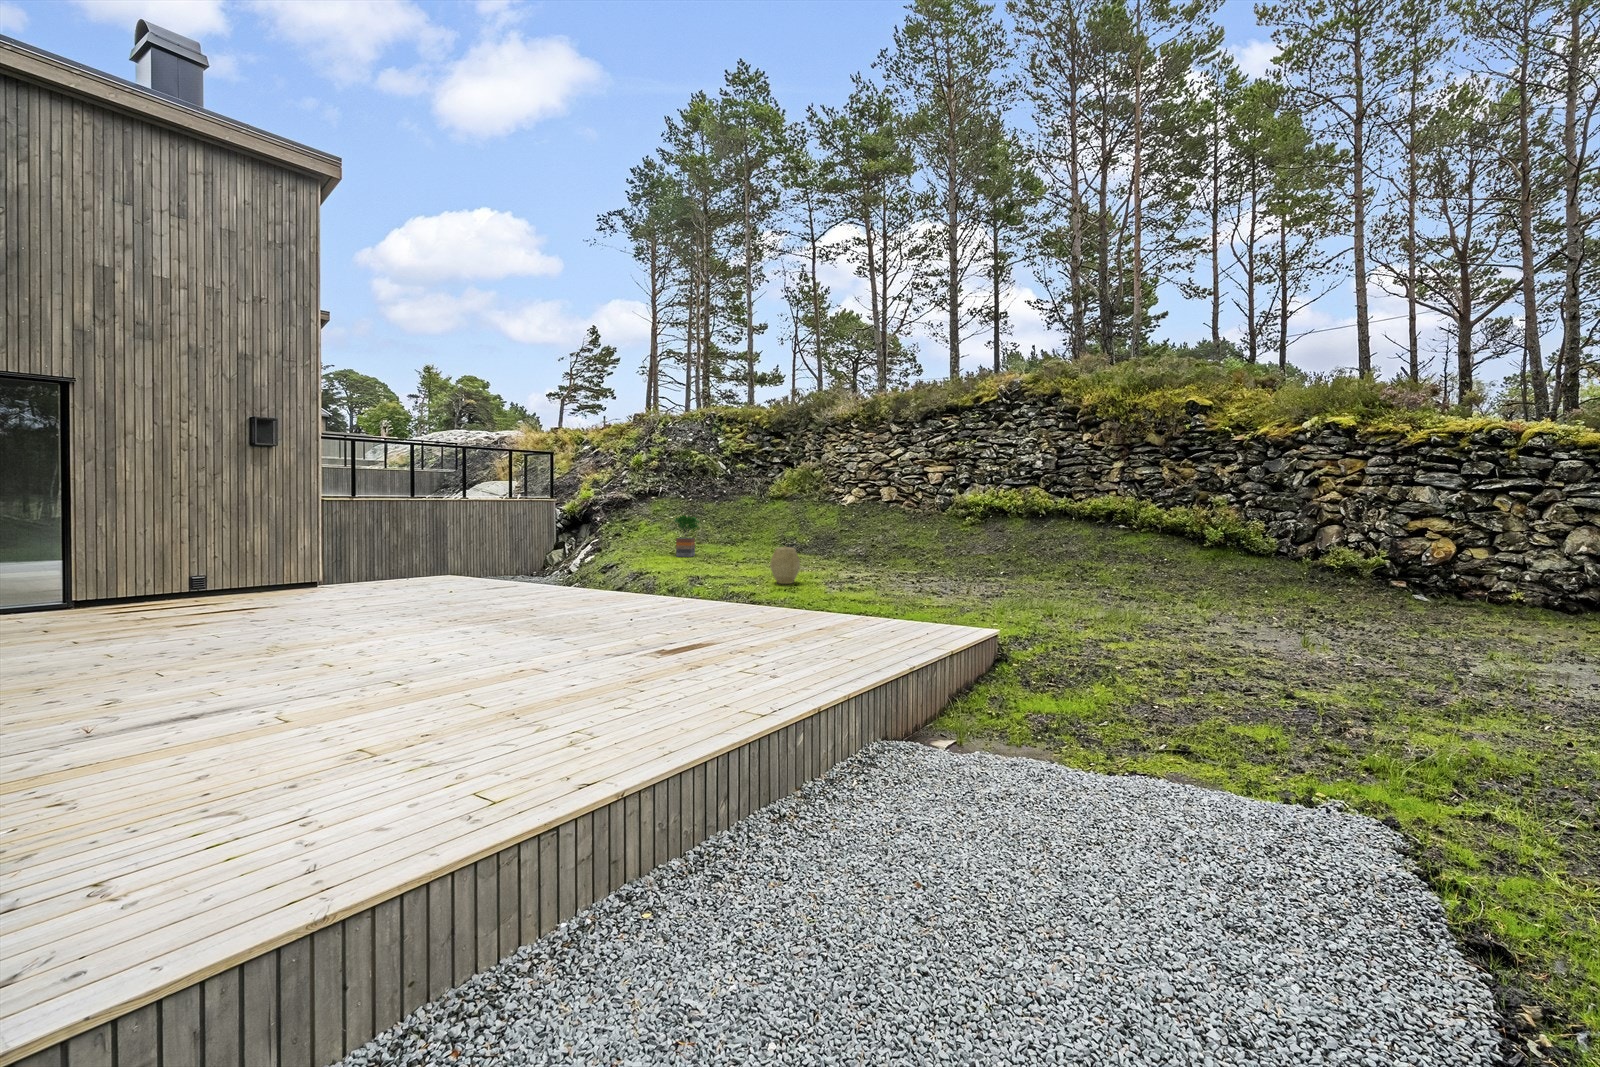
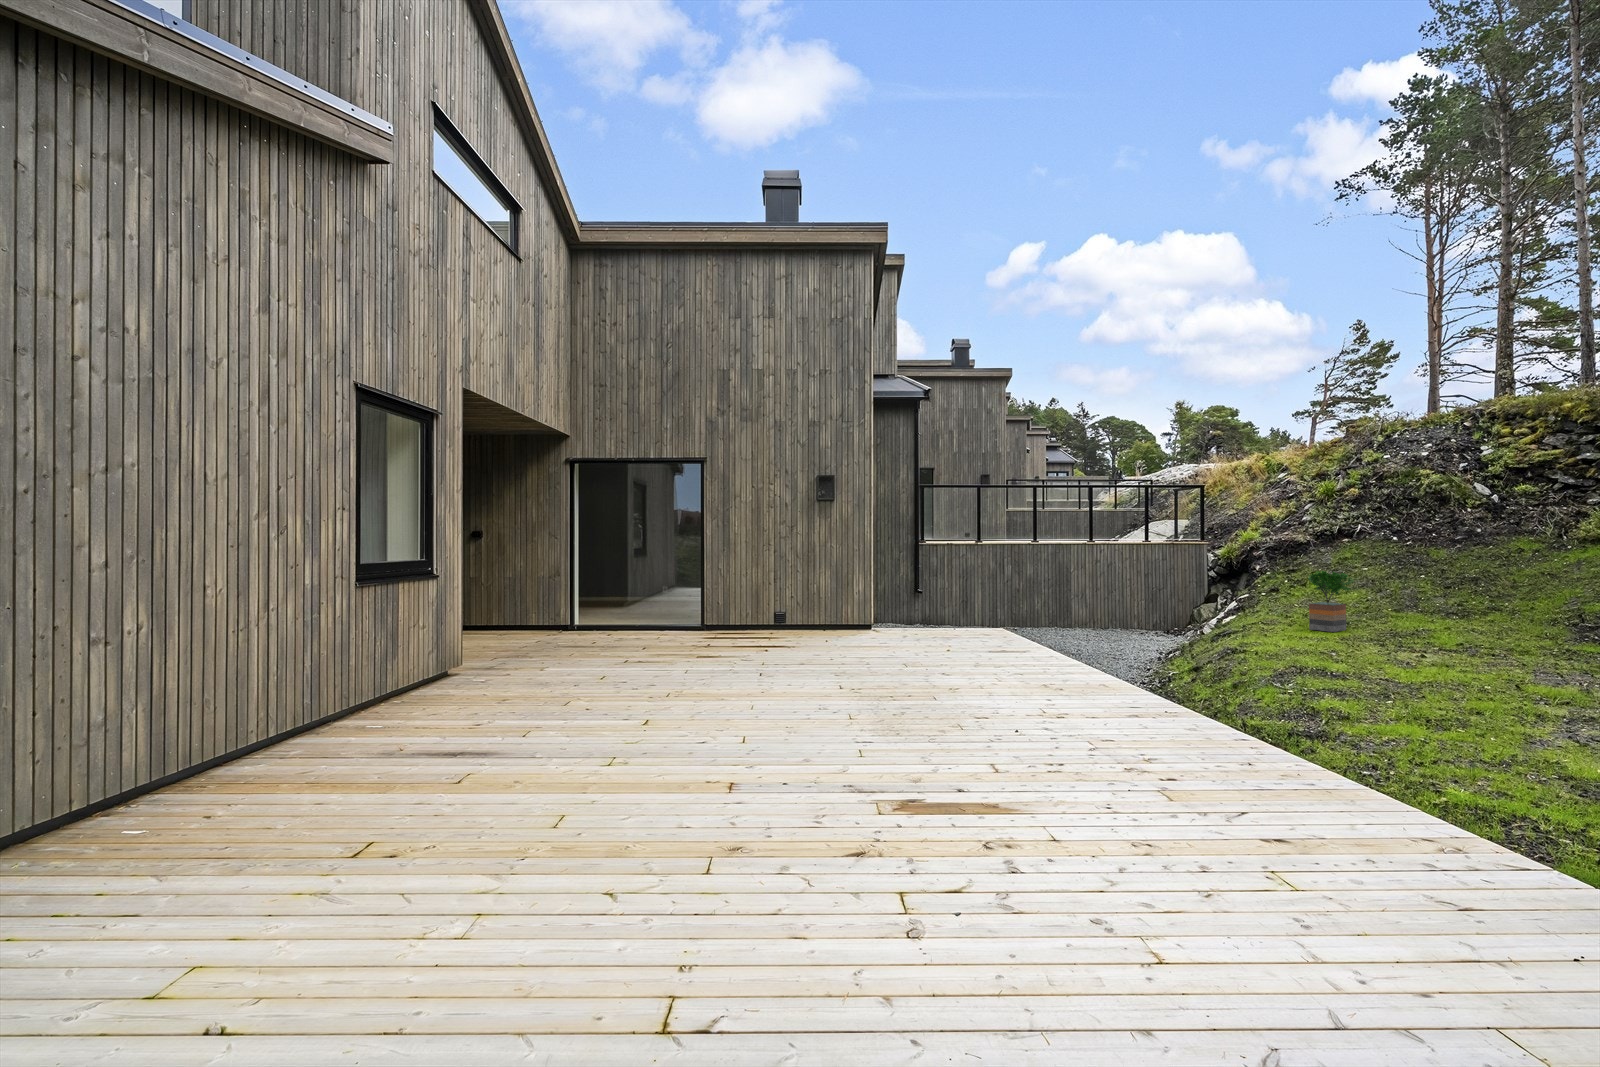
woven basket: present [770,547,800,584] -> none [1398,640,1470,709]

